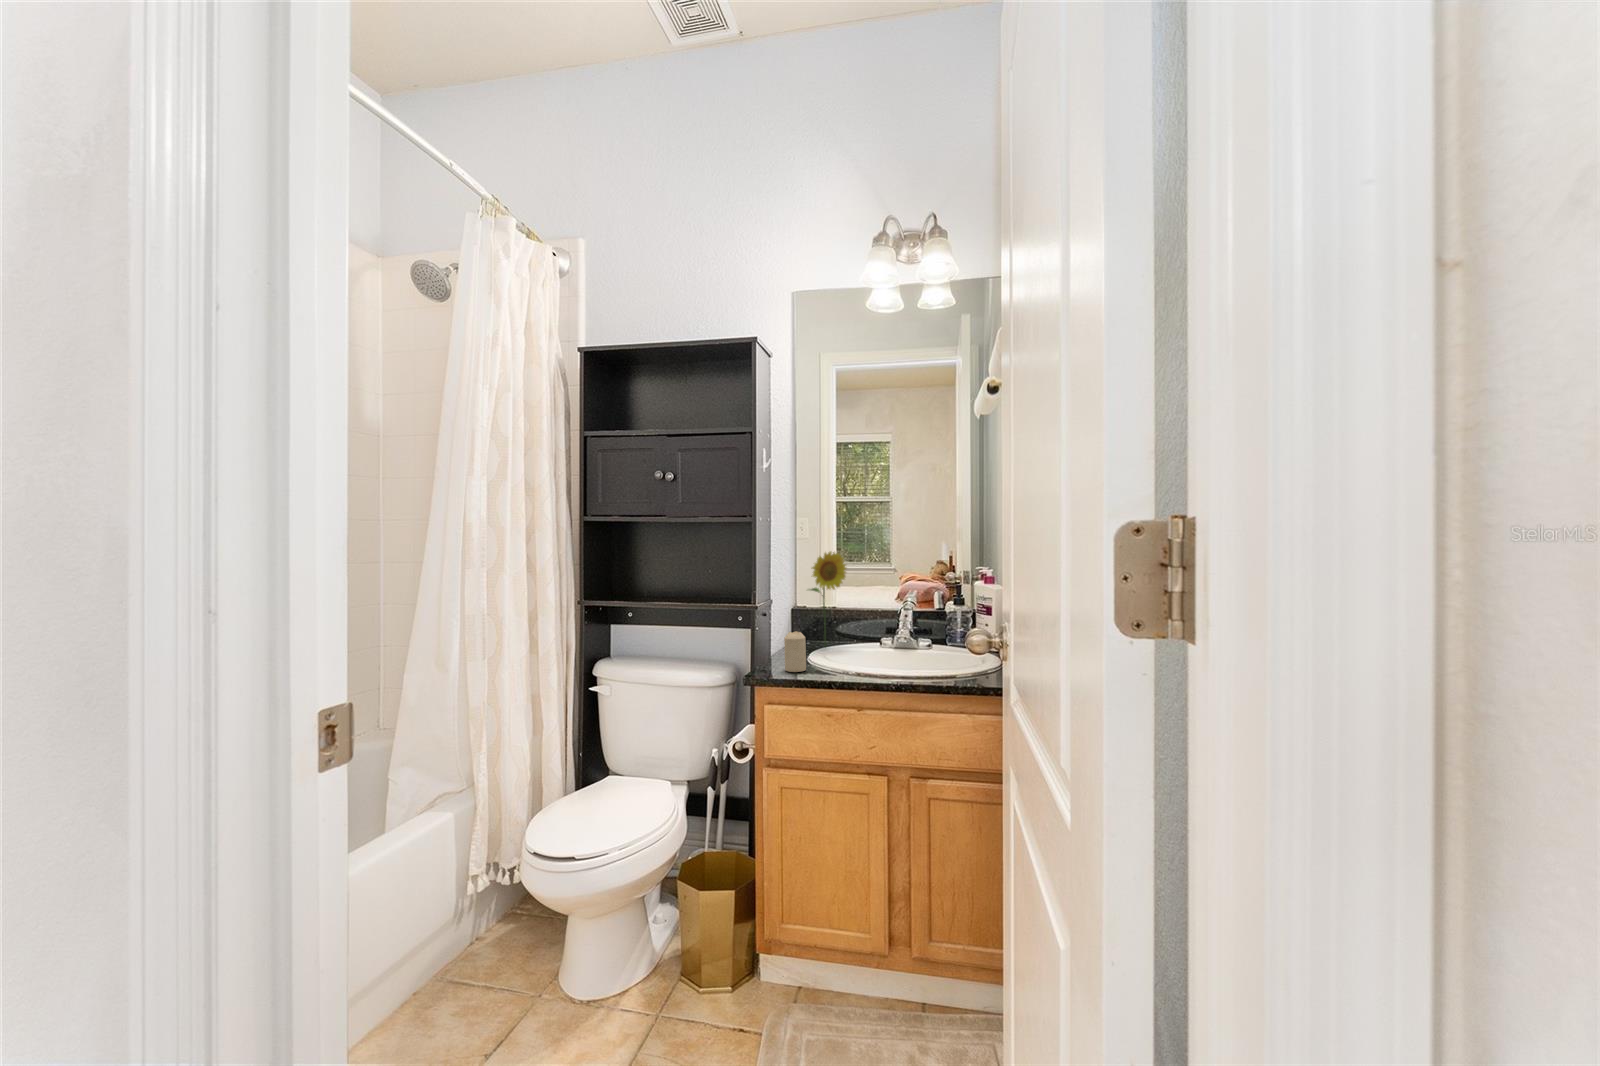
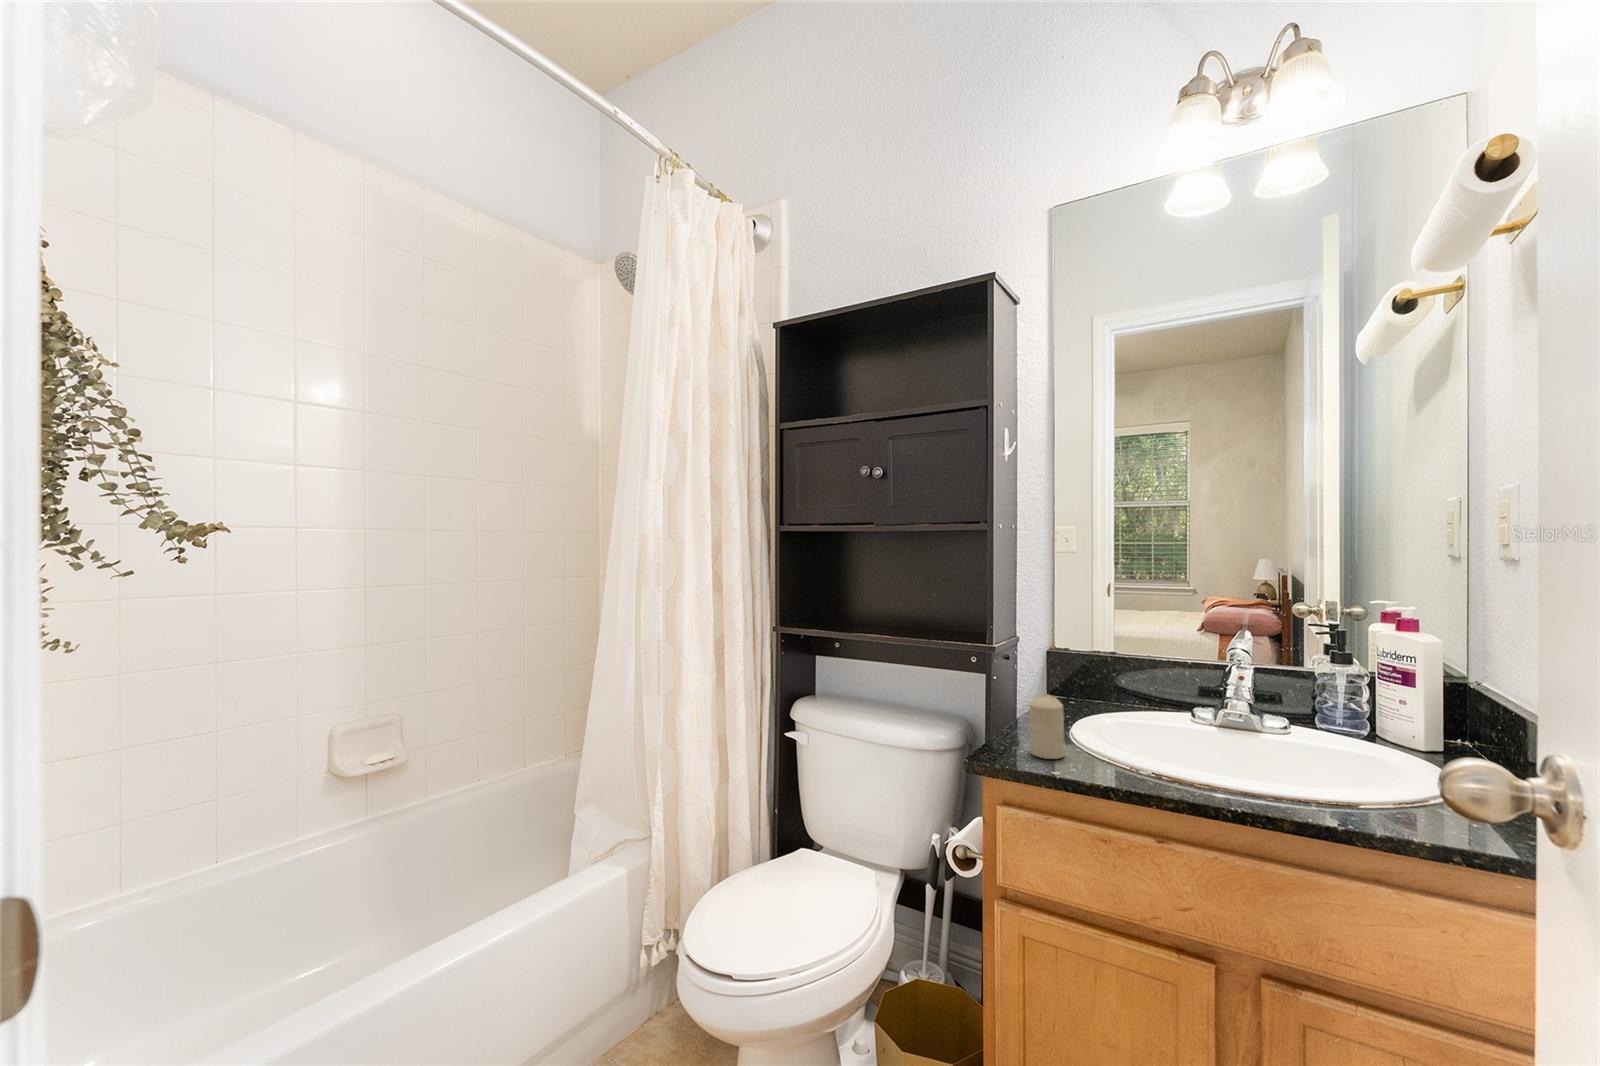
flower: present [810,552,846,643] -> none [1067,571,1134,713]

